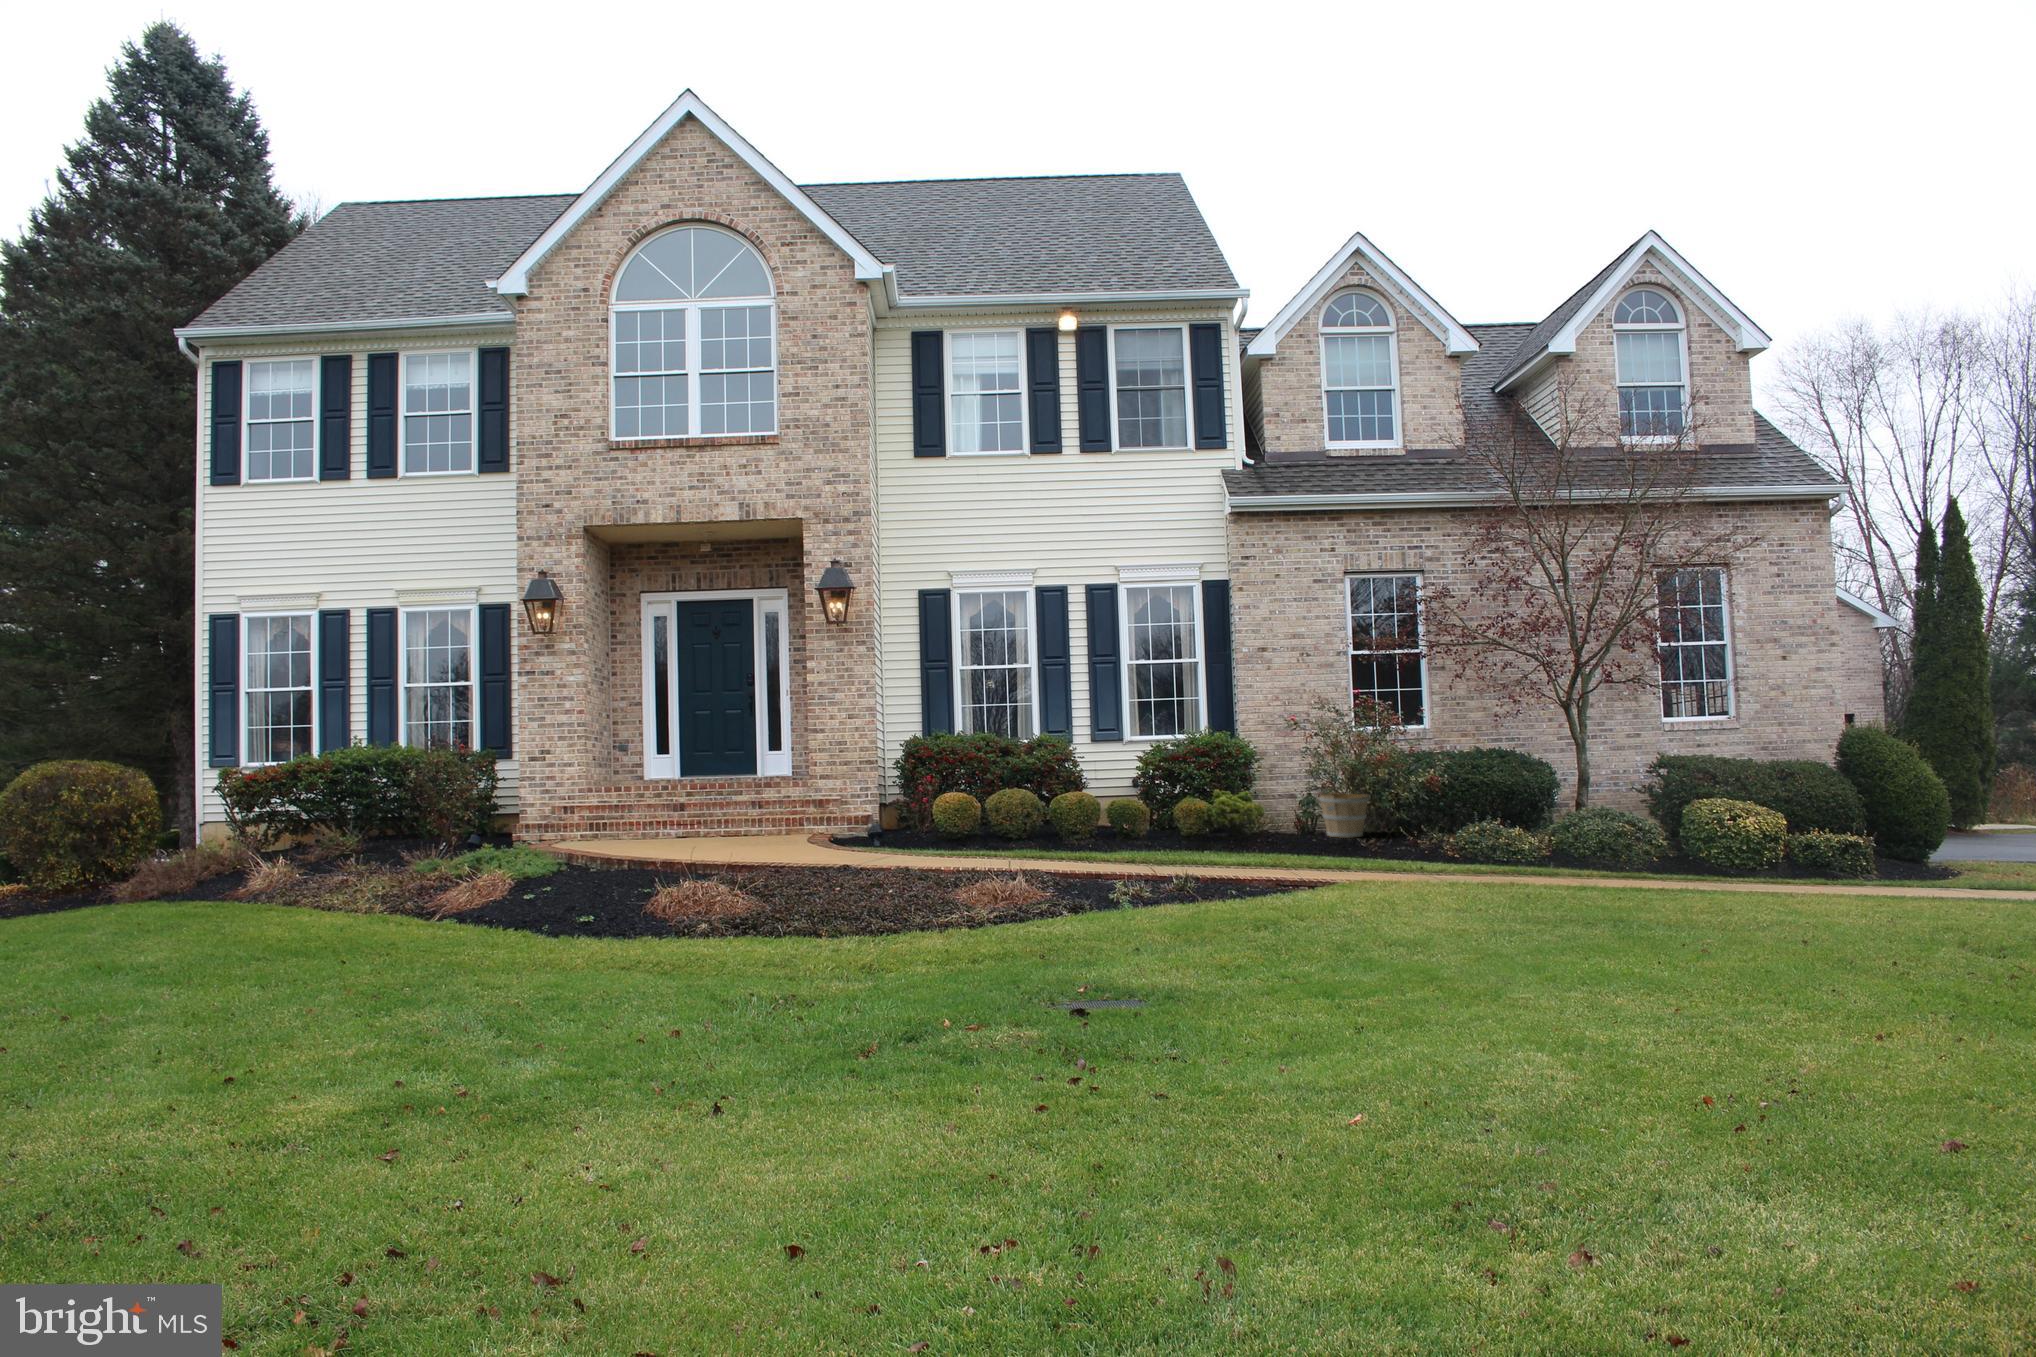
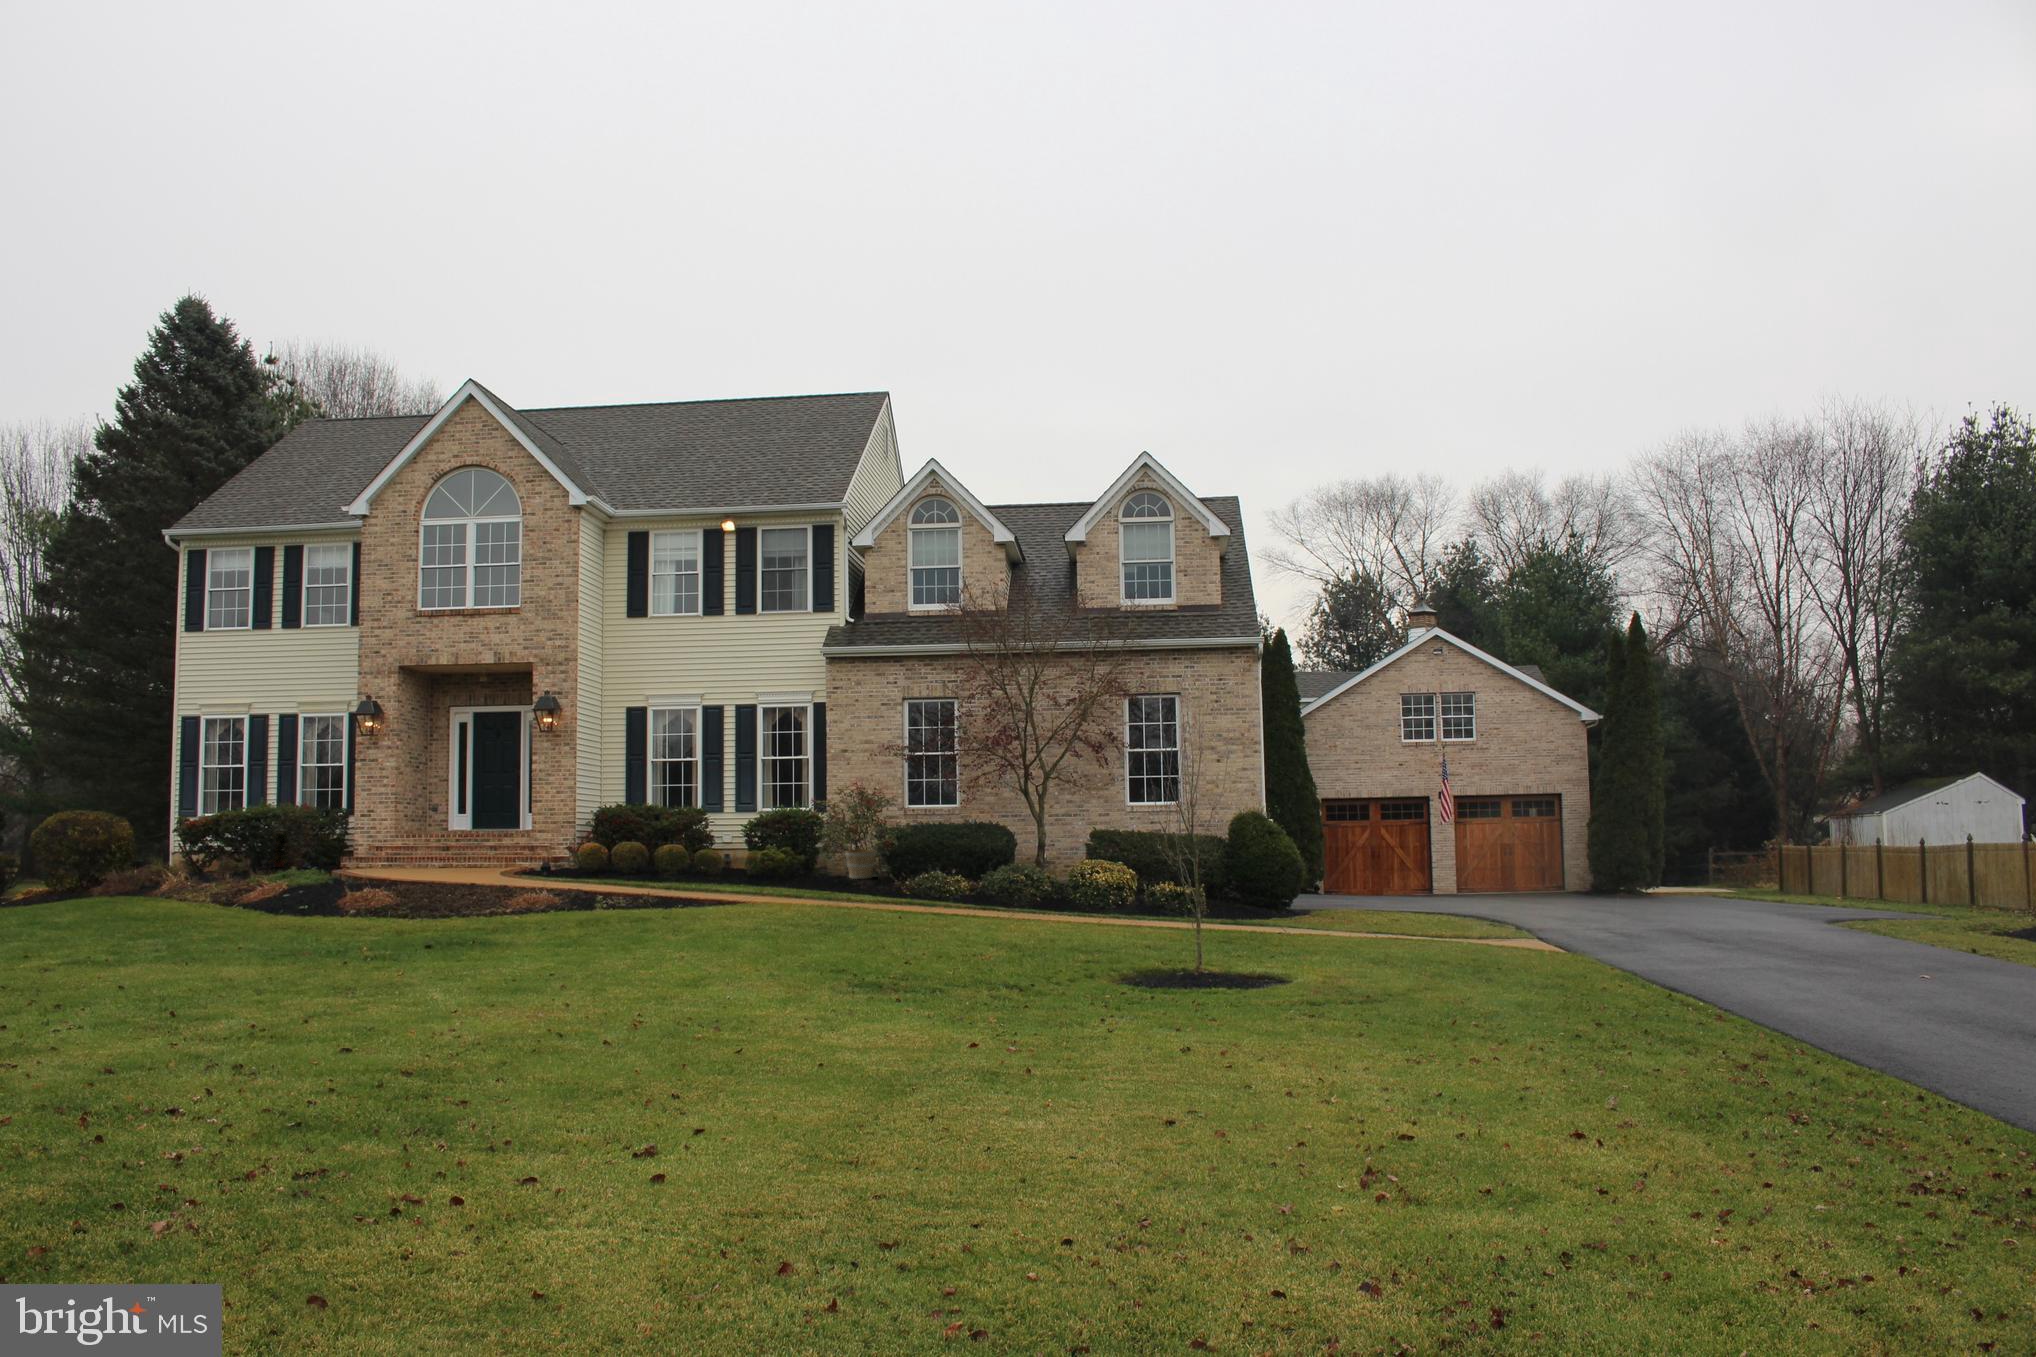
decorative plant: none [394,785,439,843] -> present [268,832,291,867]

